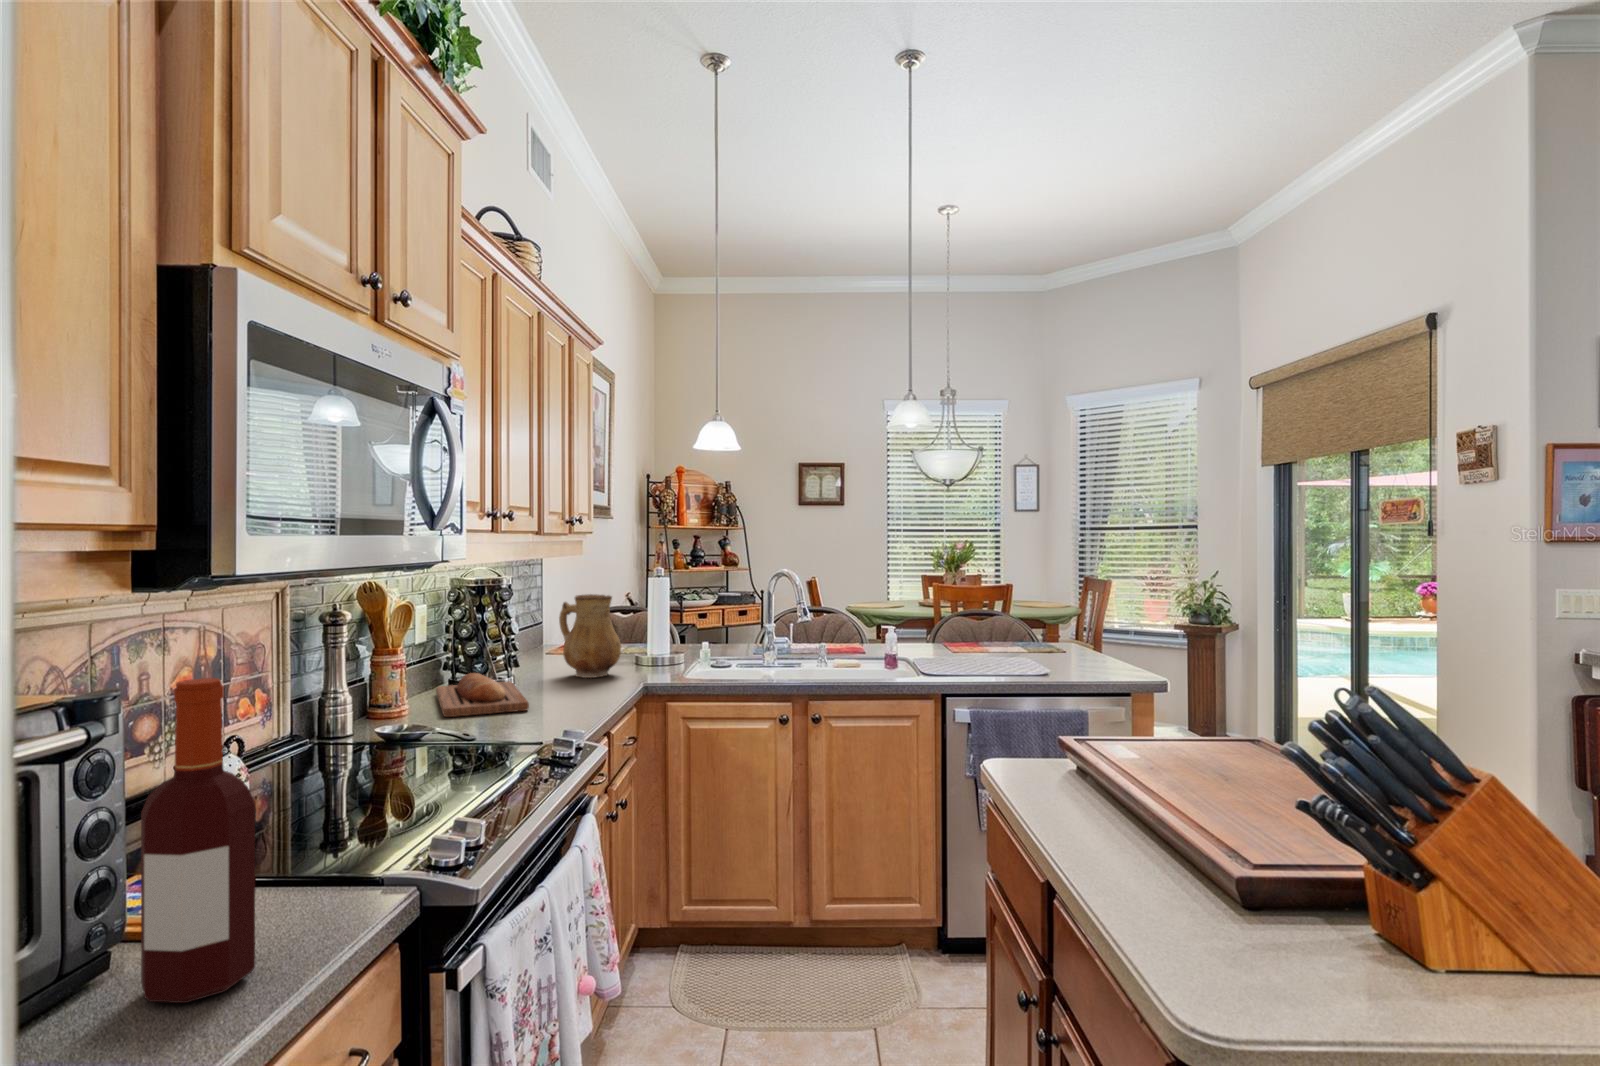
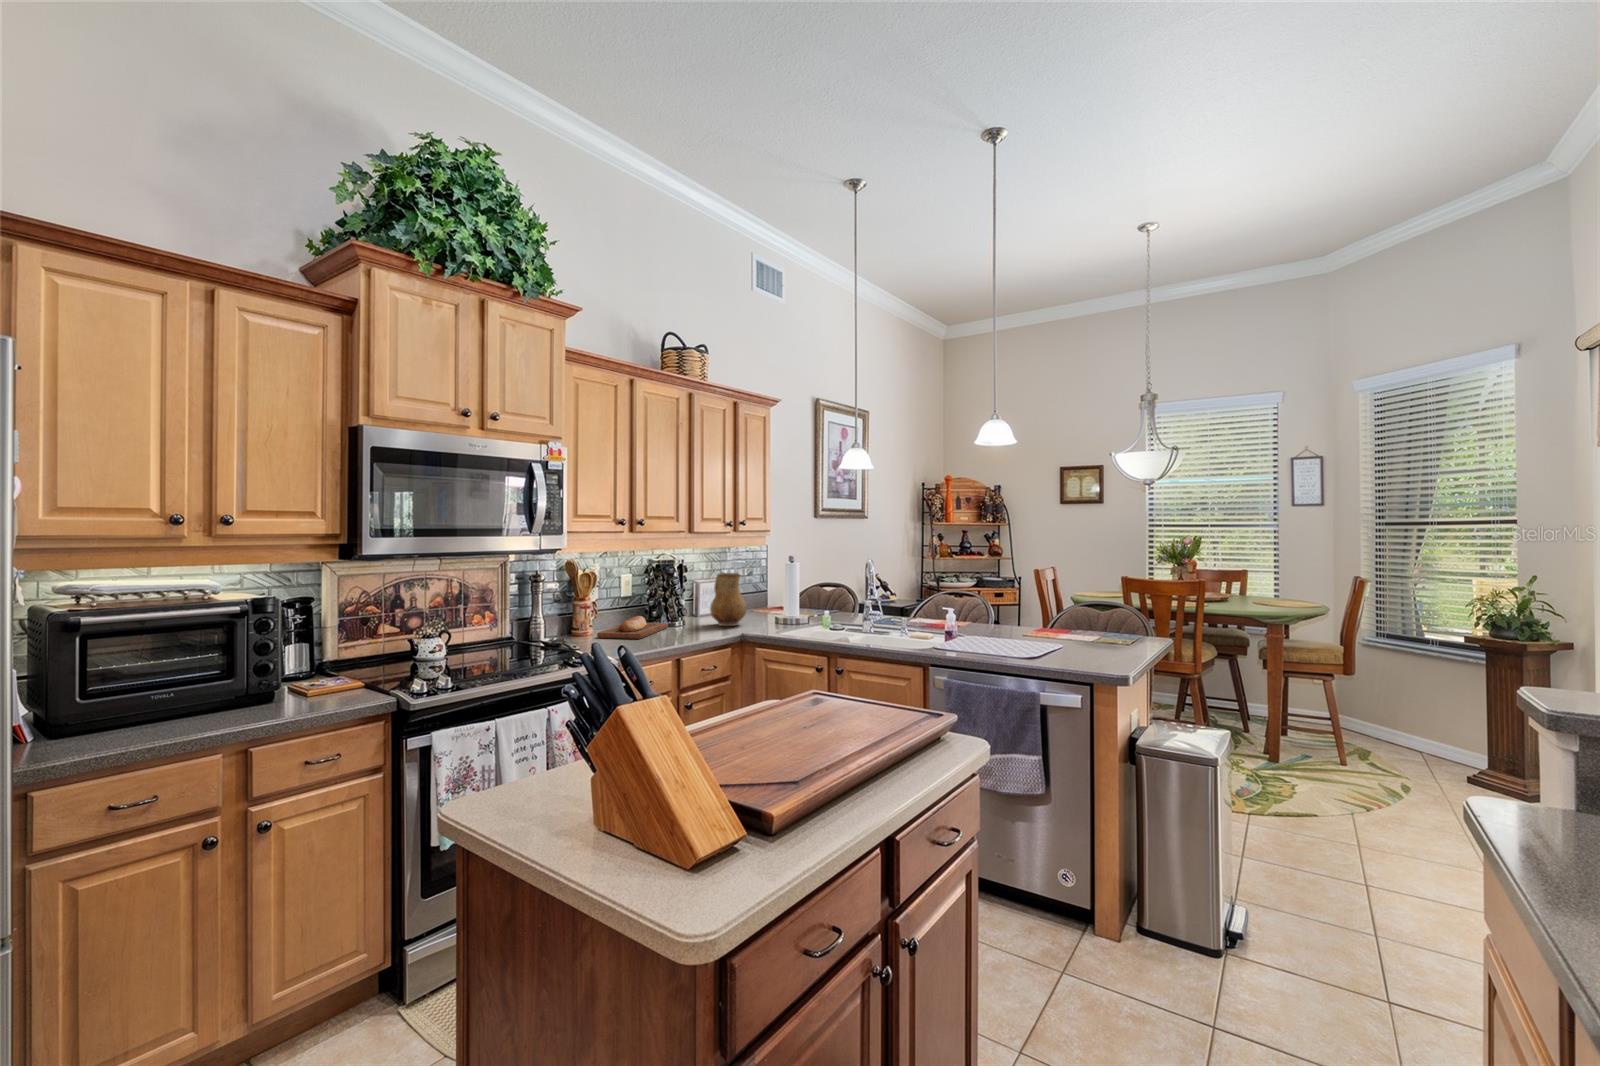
bottle: present [141,678,255,1003] -> none [283,596,325,708]

